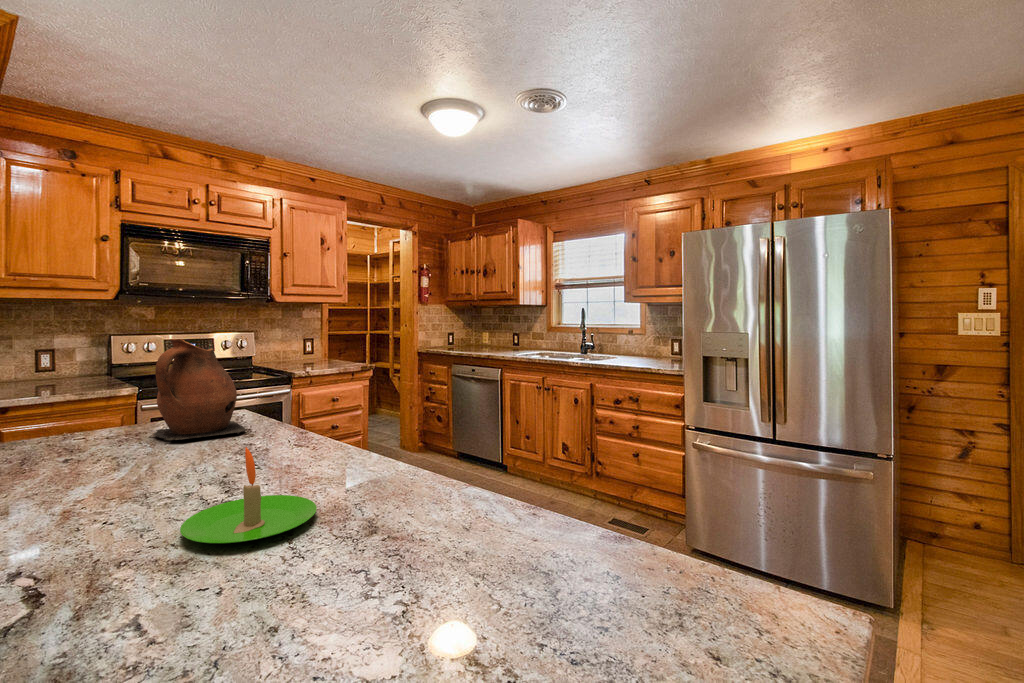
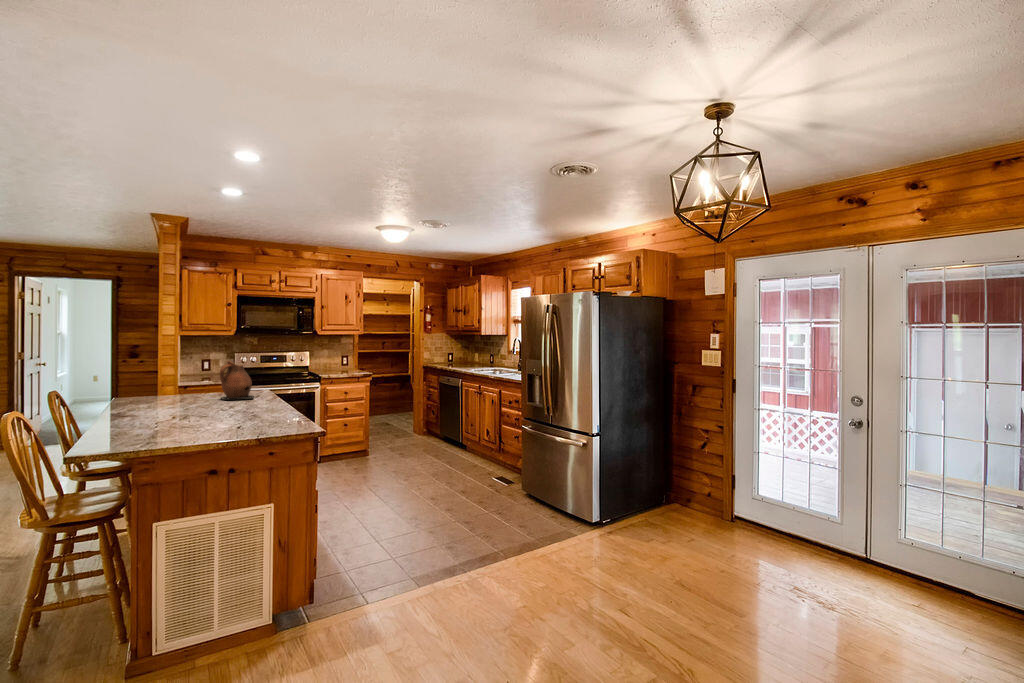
candle: present [180,448,317,543] -> none [202,395,240,418]

